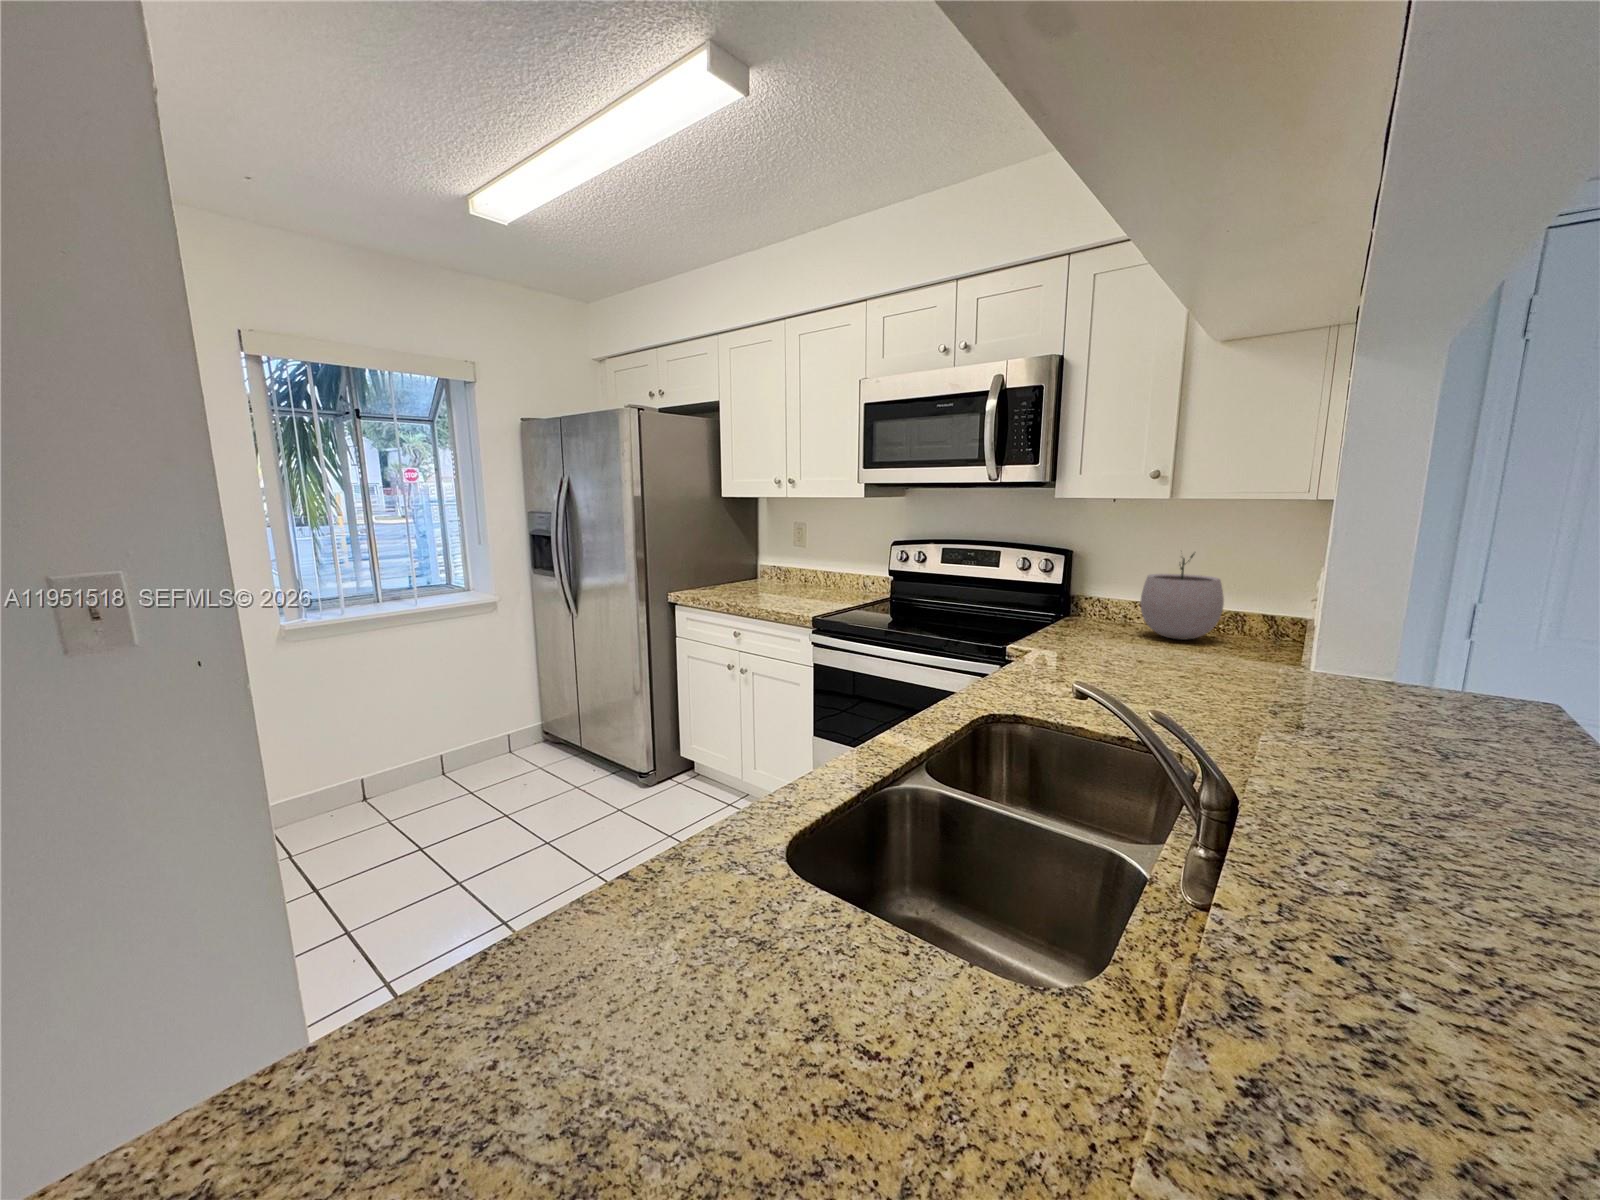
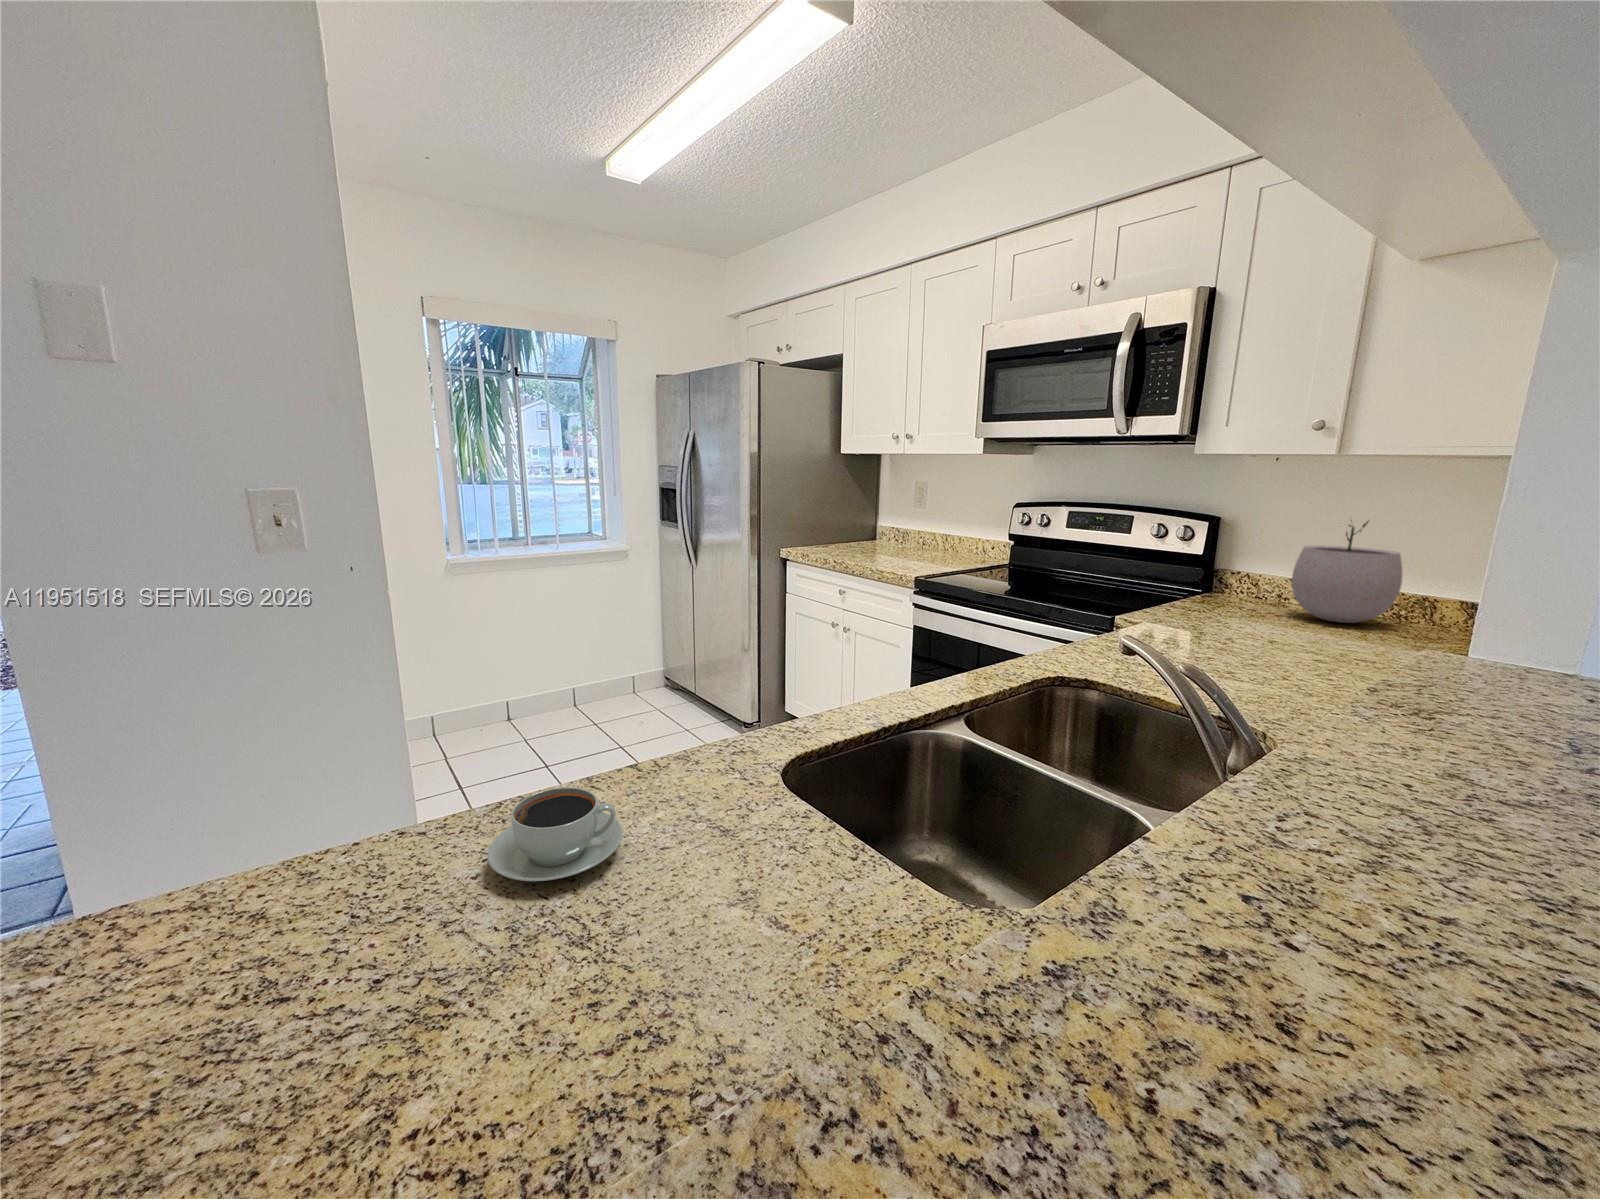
coffee cup: none [507,929,662,1064] -> present [488,787,623,881]

